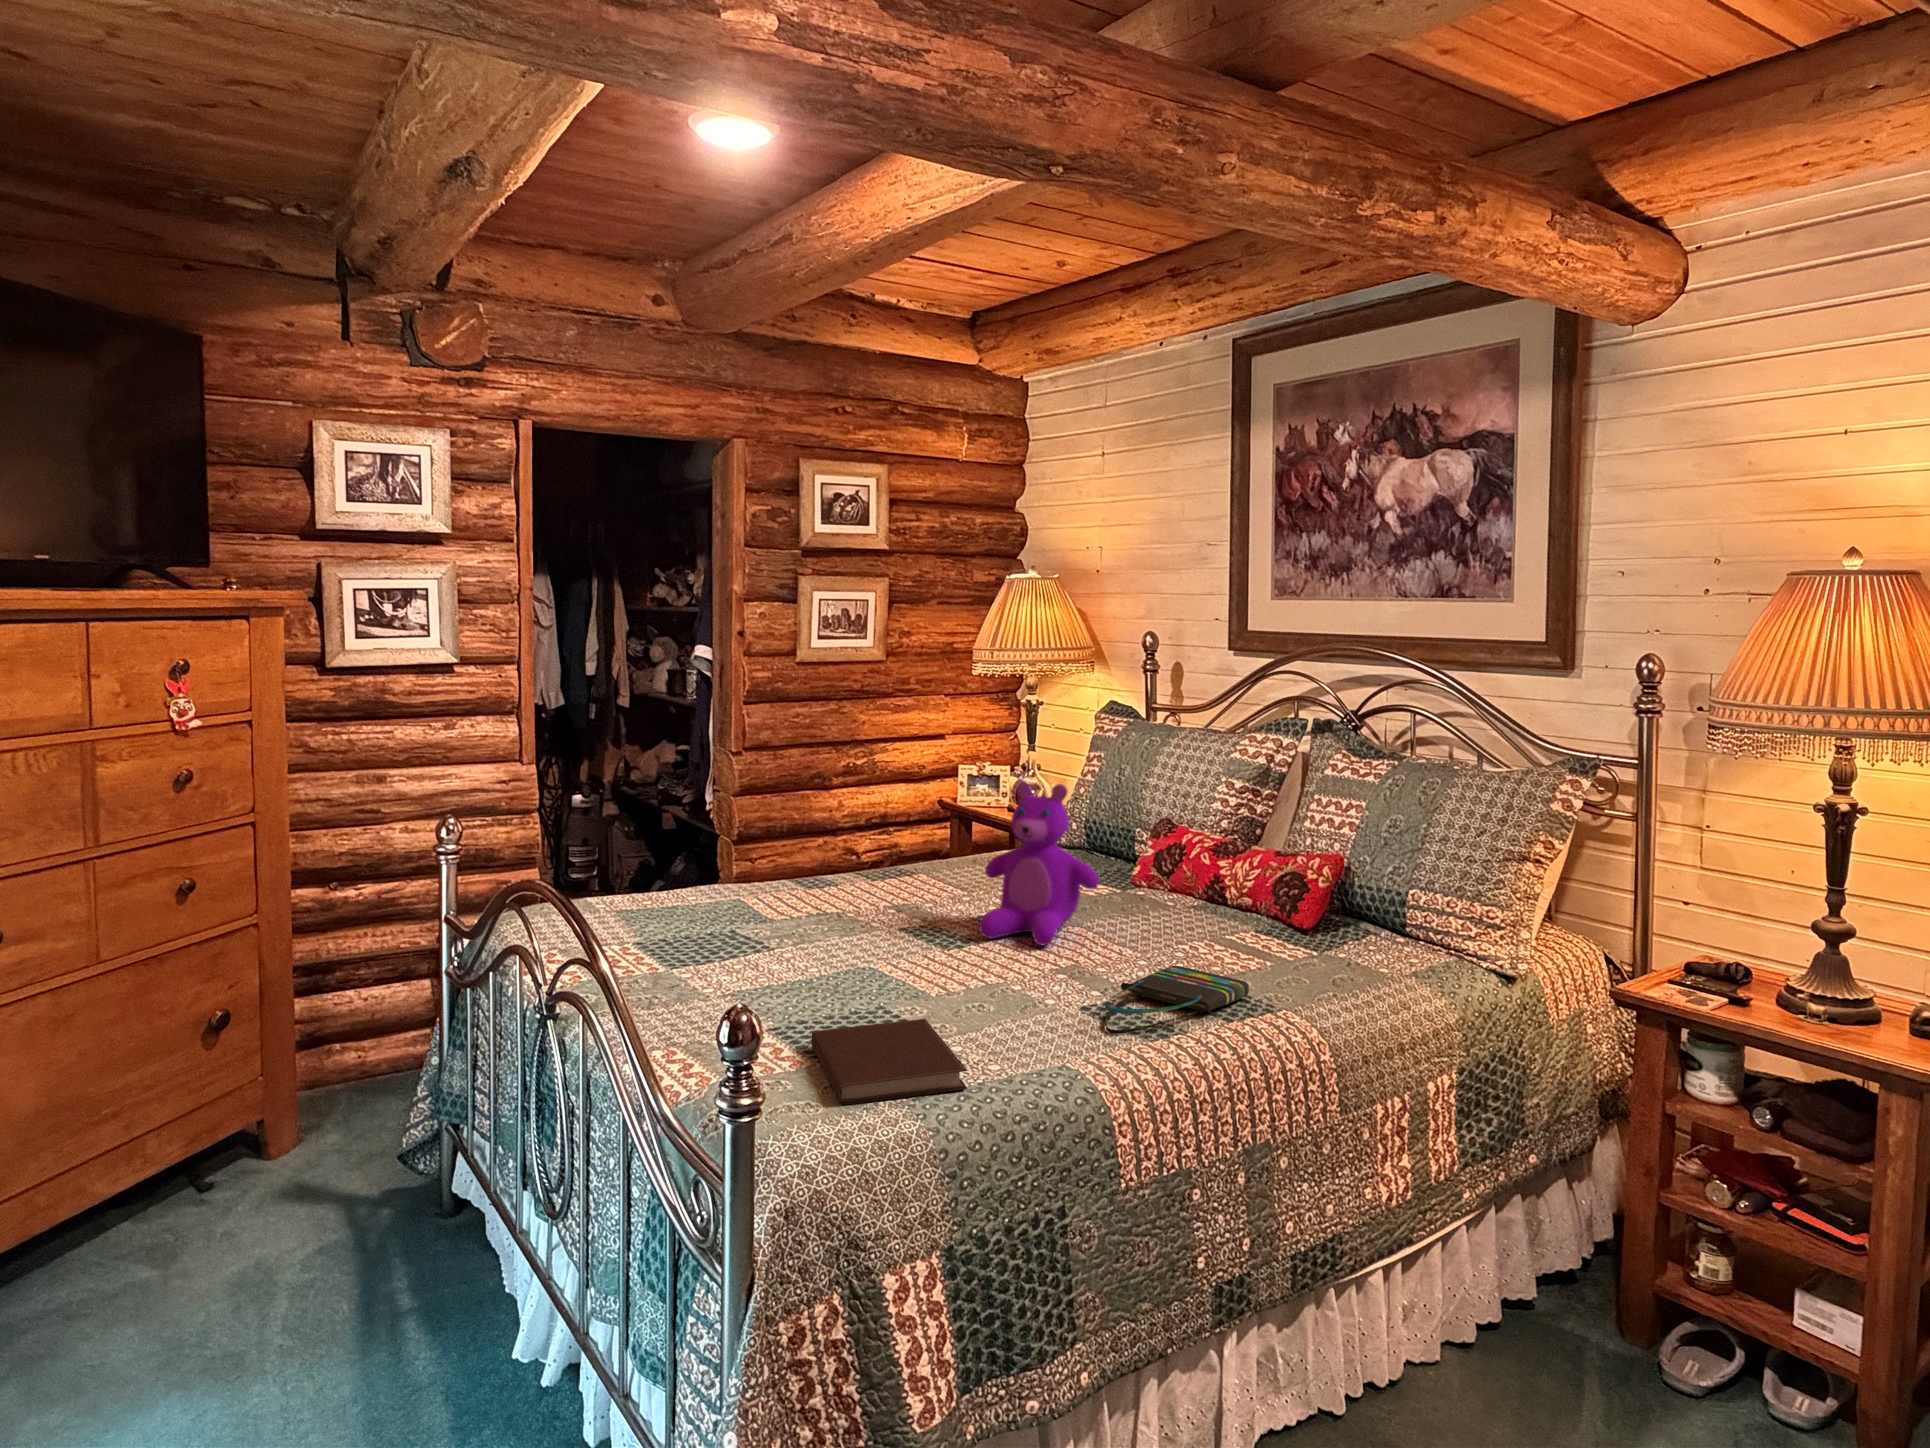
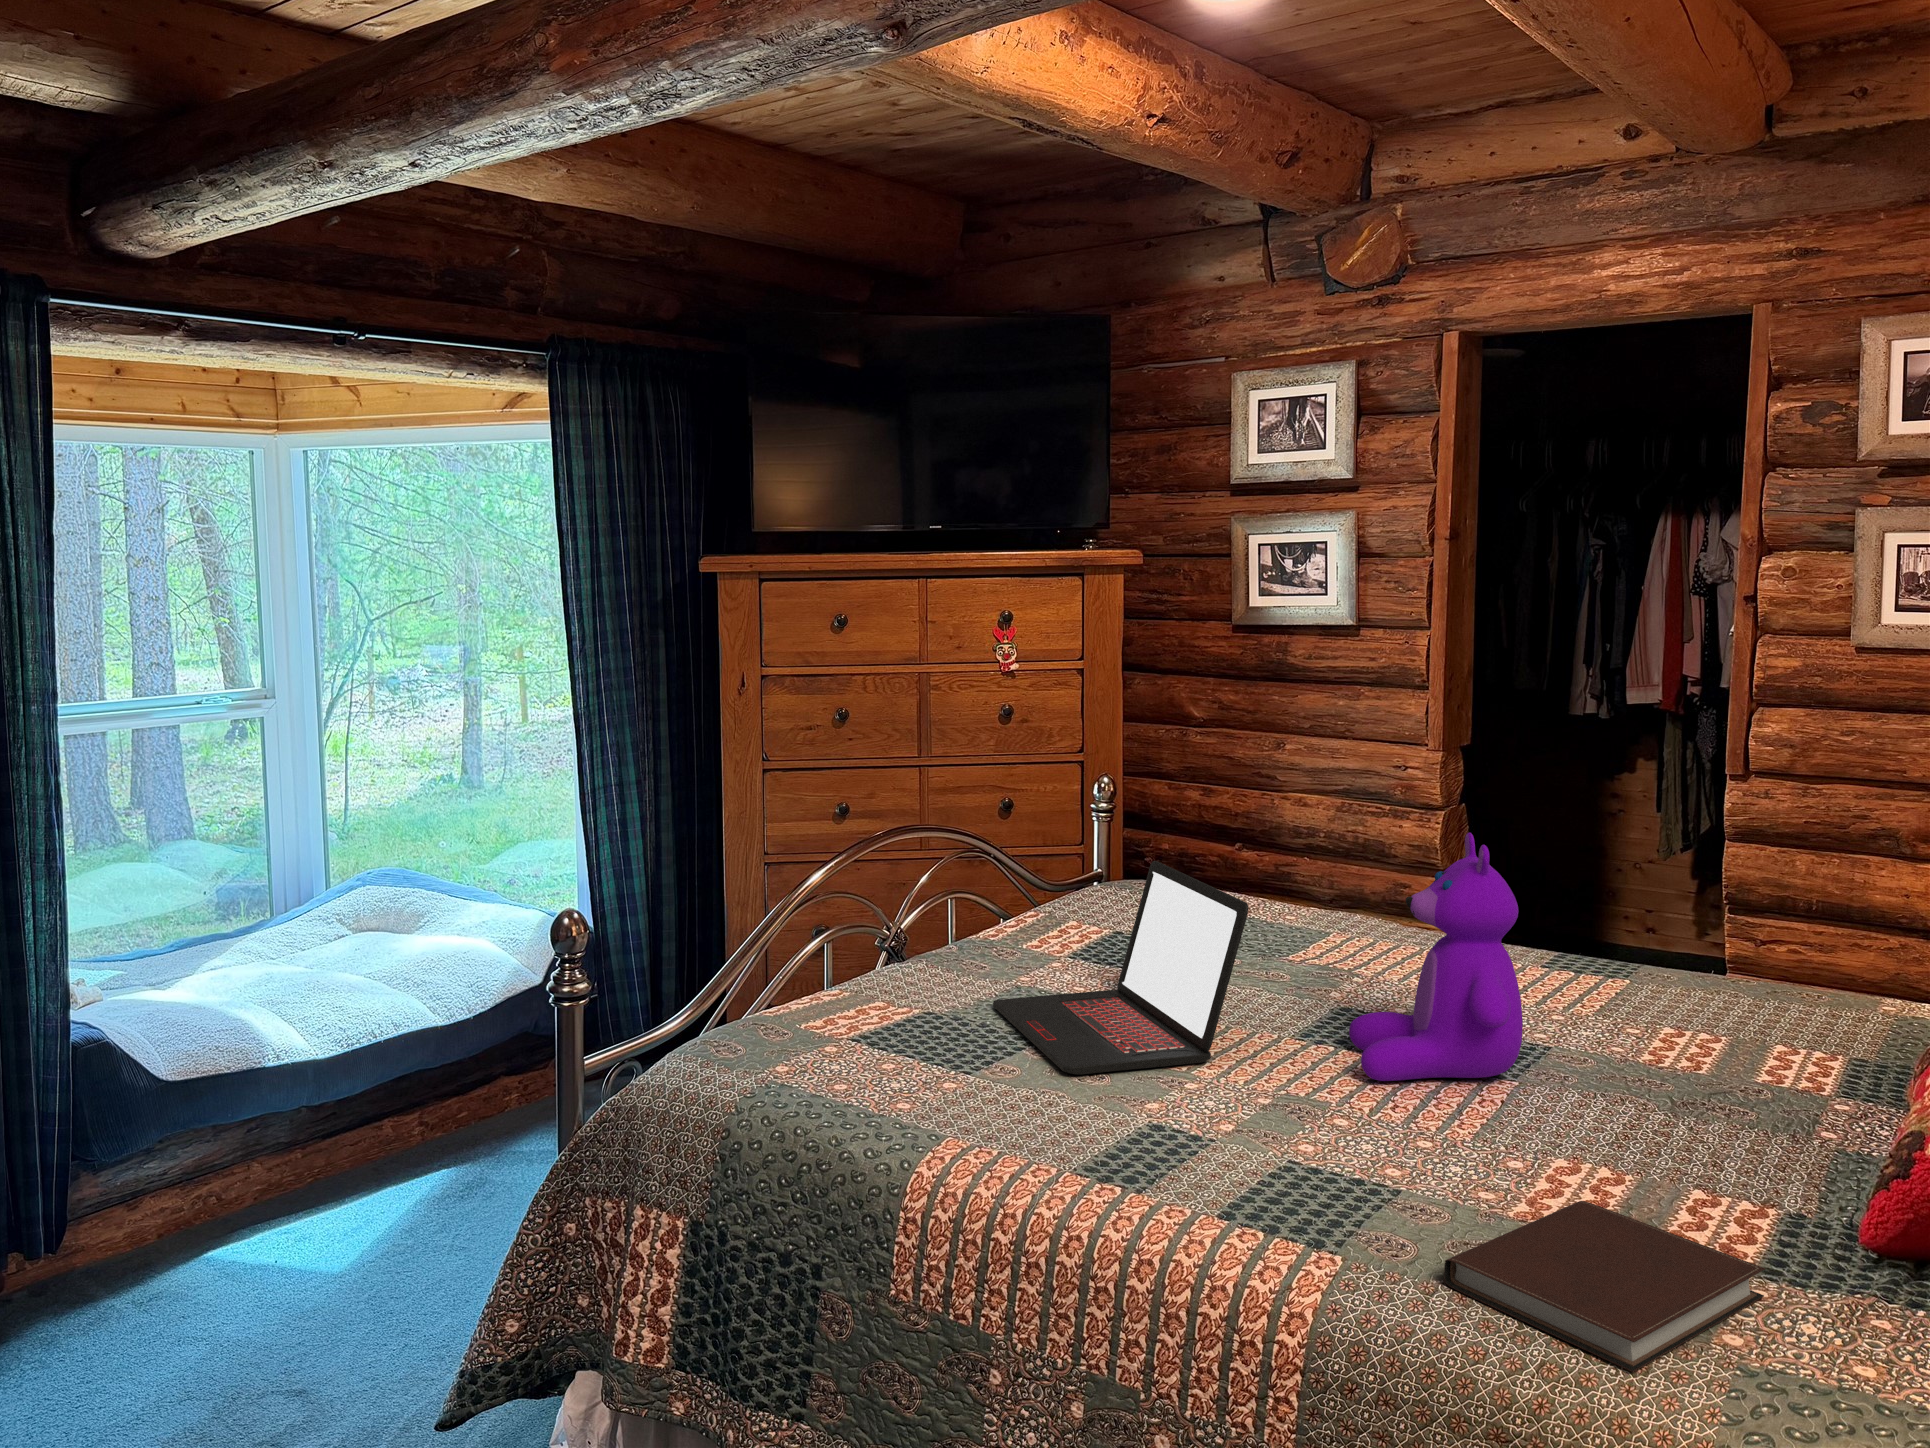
laptop: none [798,852,983,1007] -> present [993,861,1249,1075]
tote bag: present [1105,966,1249,1034] -> none [1058,1113,1347,1225]
notebook: present [811,1019,967,1104] -> present [1444,1201,1765,1372]

